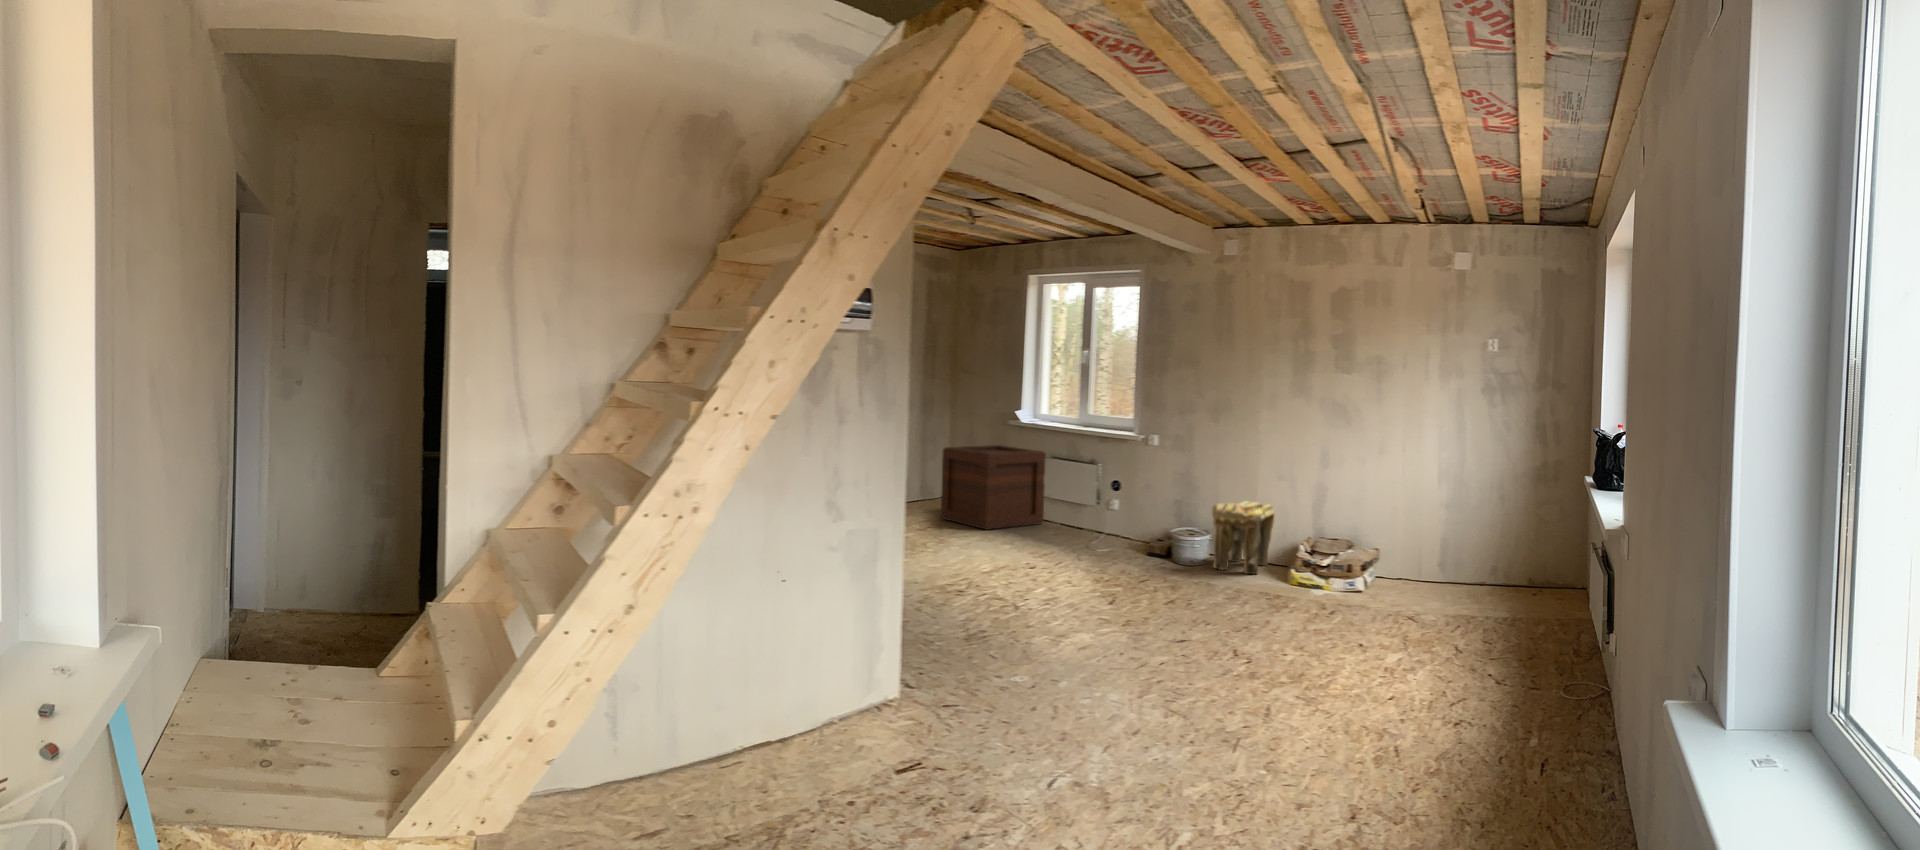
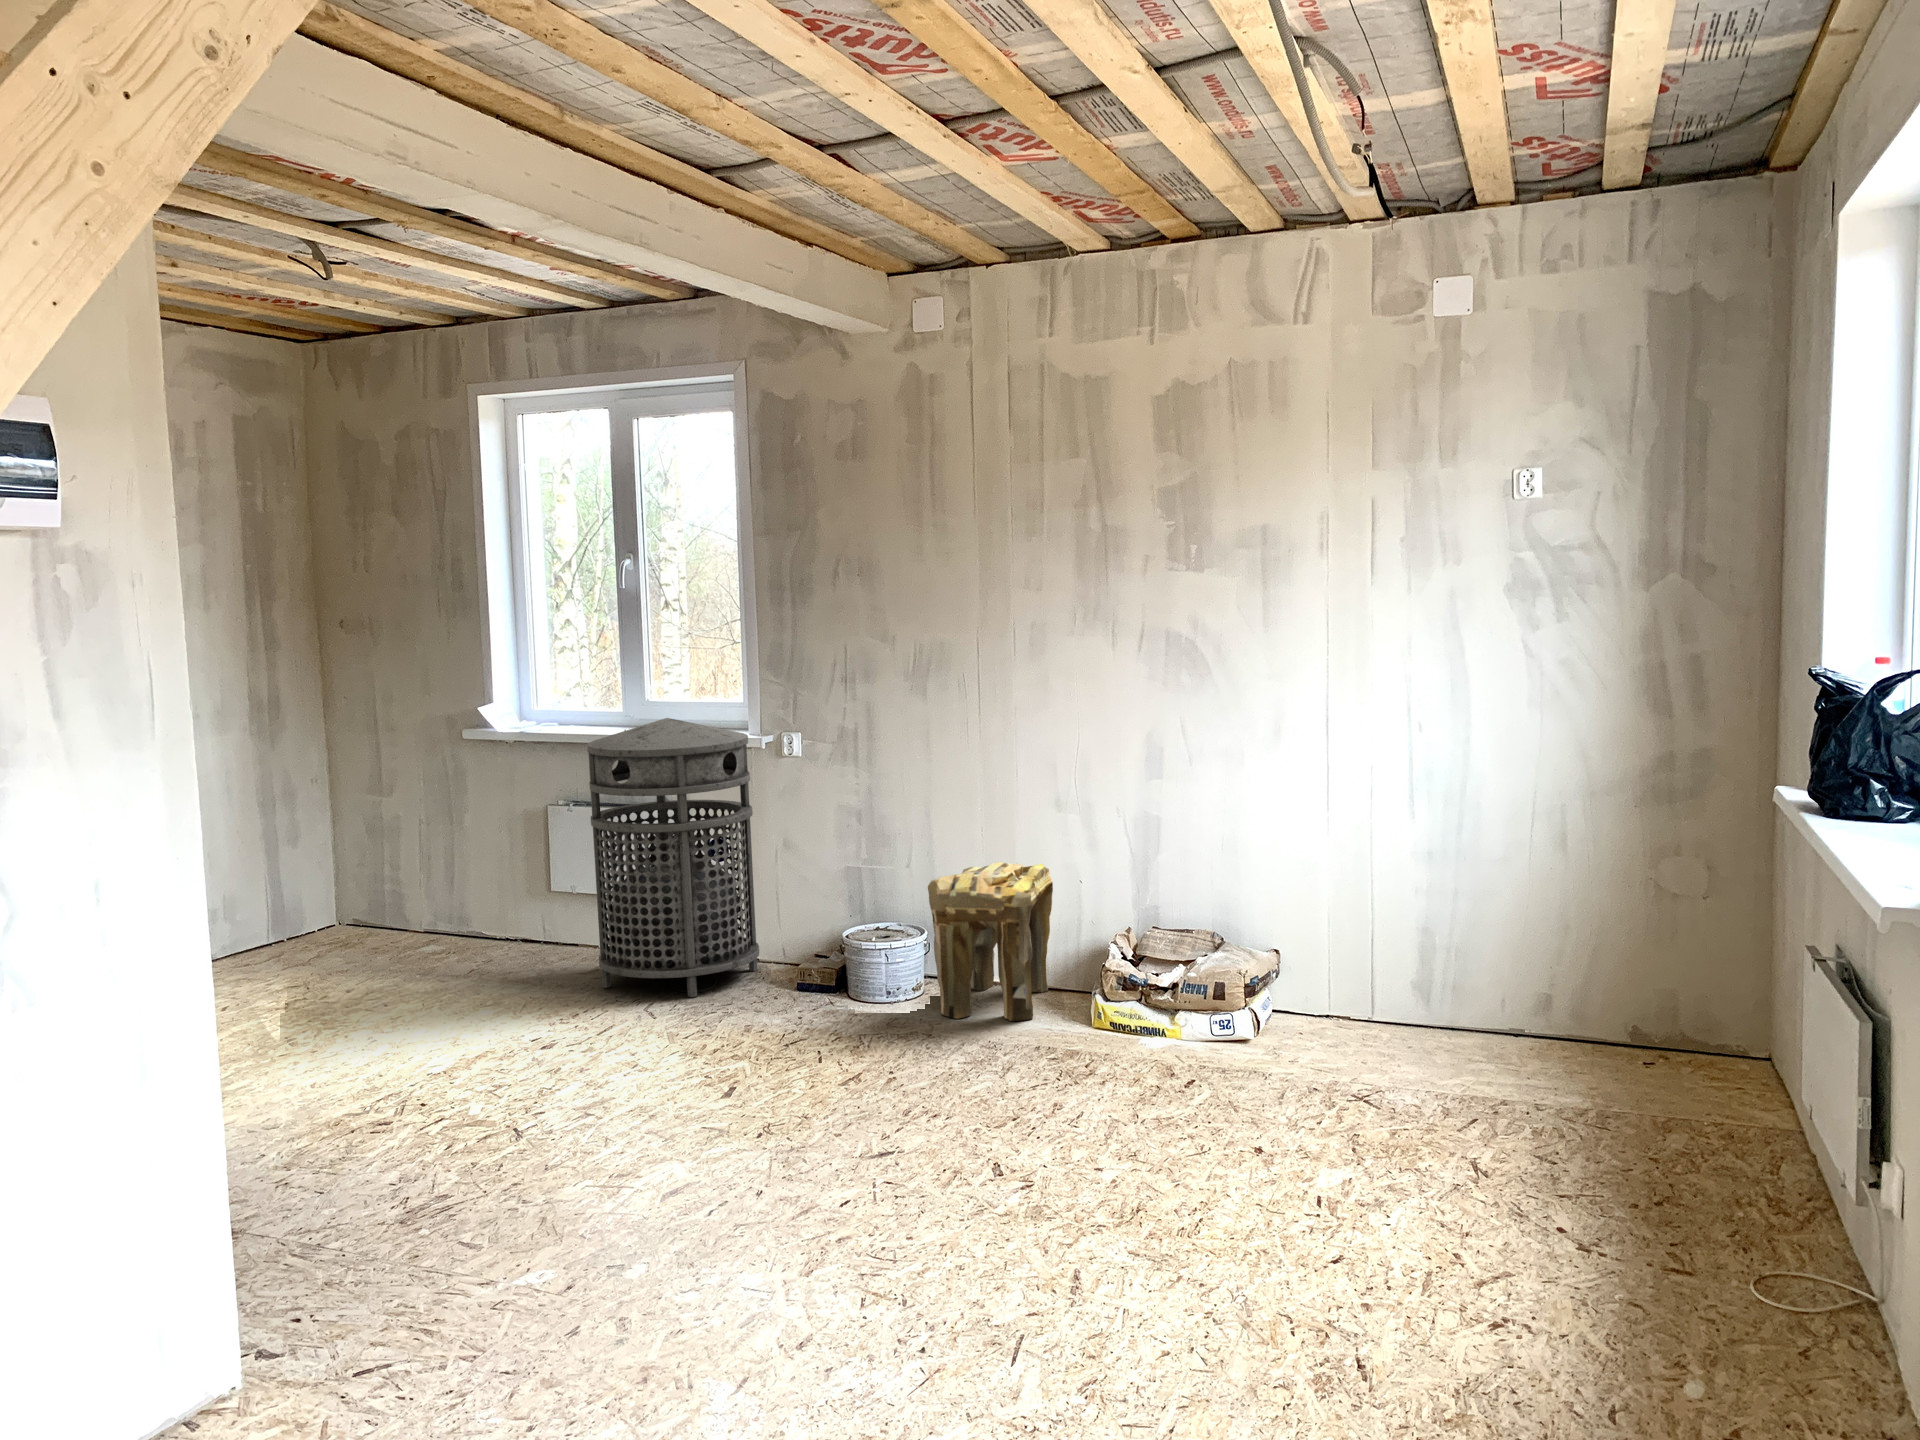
trash can: none [1058,422,1135,549] -> present [587,718,759,997]
wooden crate: present [941,445,1046,530] -> none [321,778,567,978]

